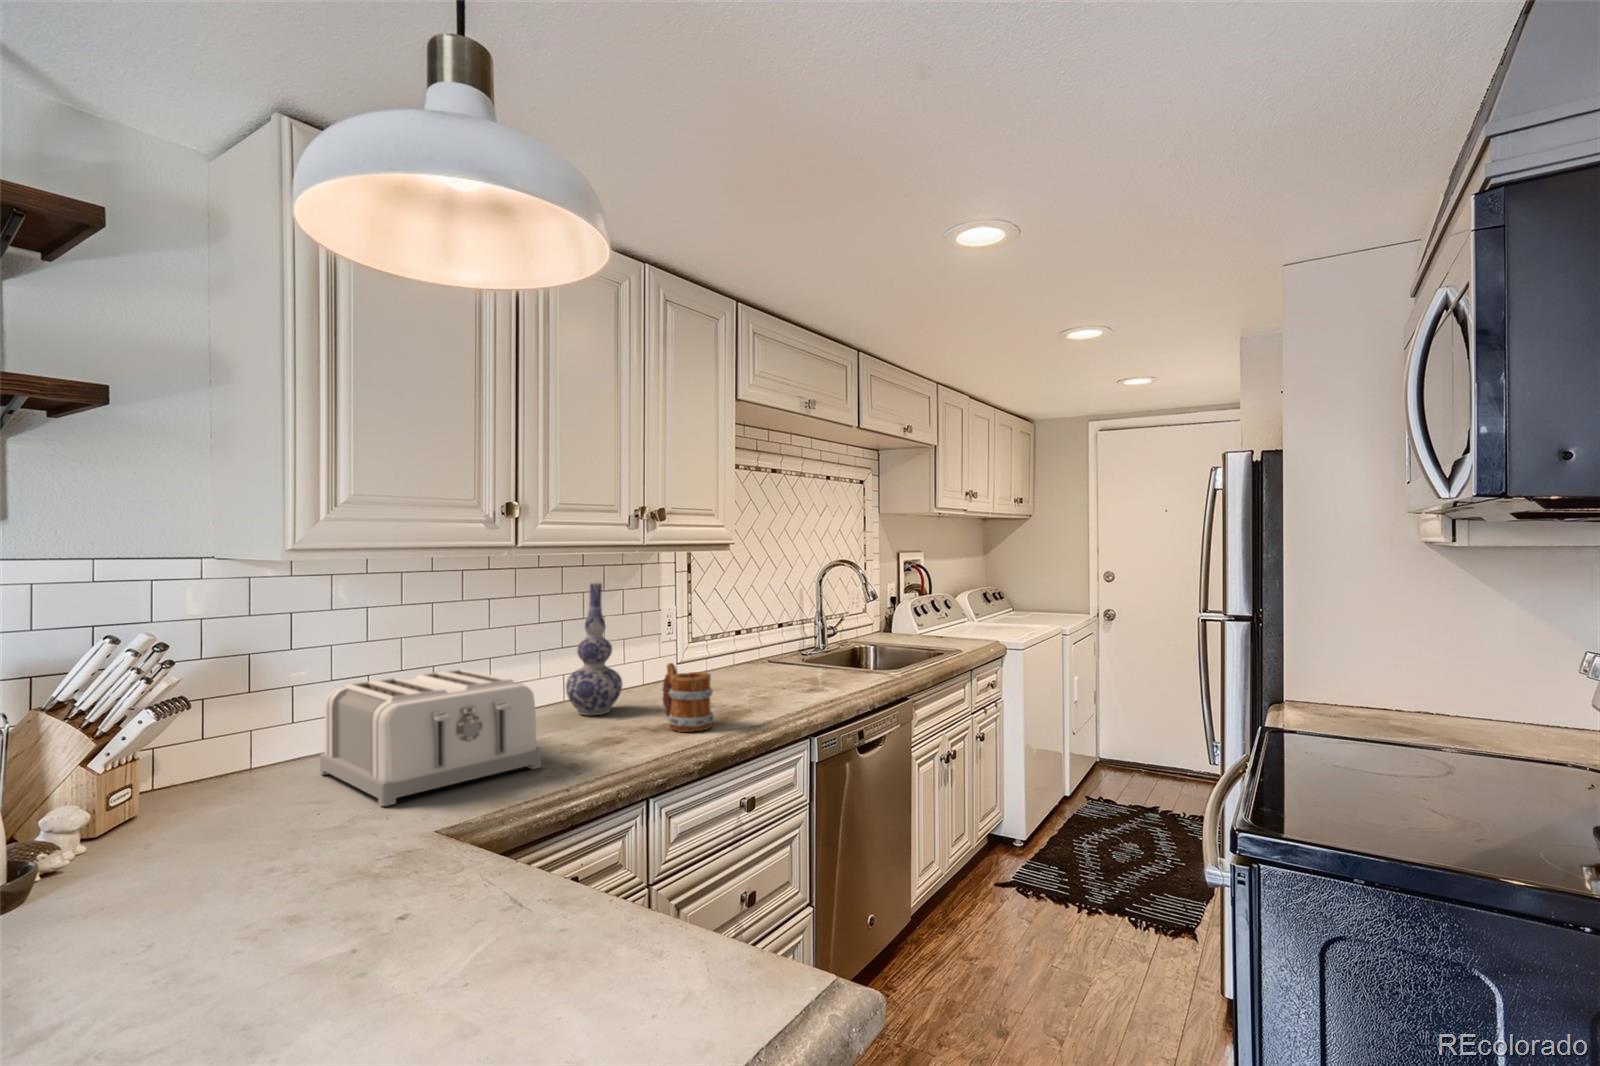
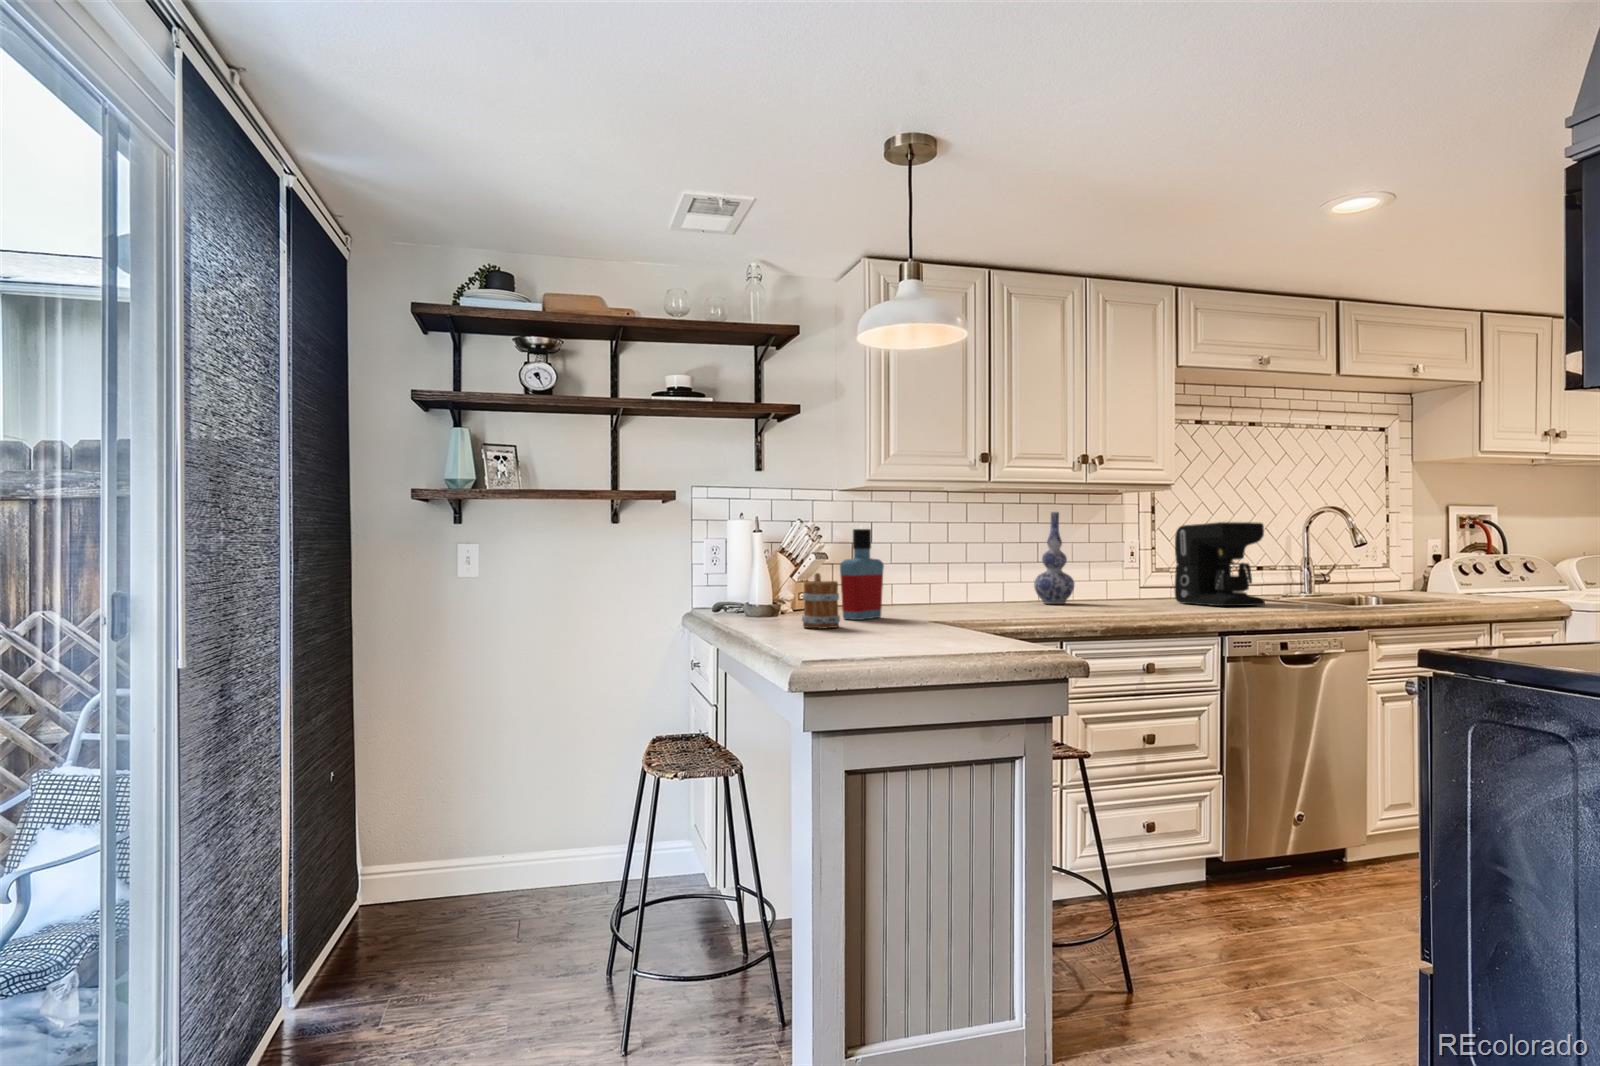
coffee maker: none [733,590,833,696] -> present [1174,522,1265,606]
mug: present [662,663,714,732] -> present [802,573,840,628]
bottle: none [227,665,336,877] -> present [840,529,884,620]
toaster: present [320,669,541,806] -> none [885,558,996,614]

